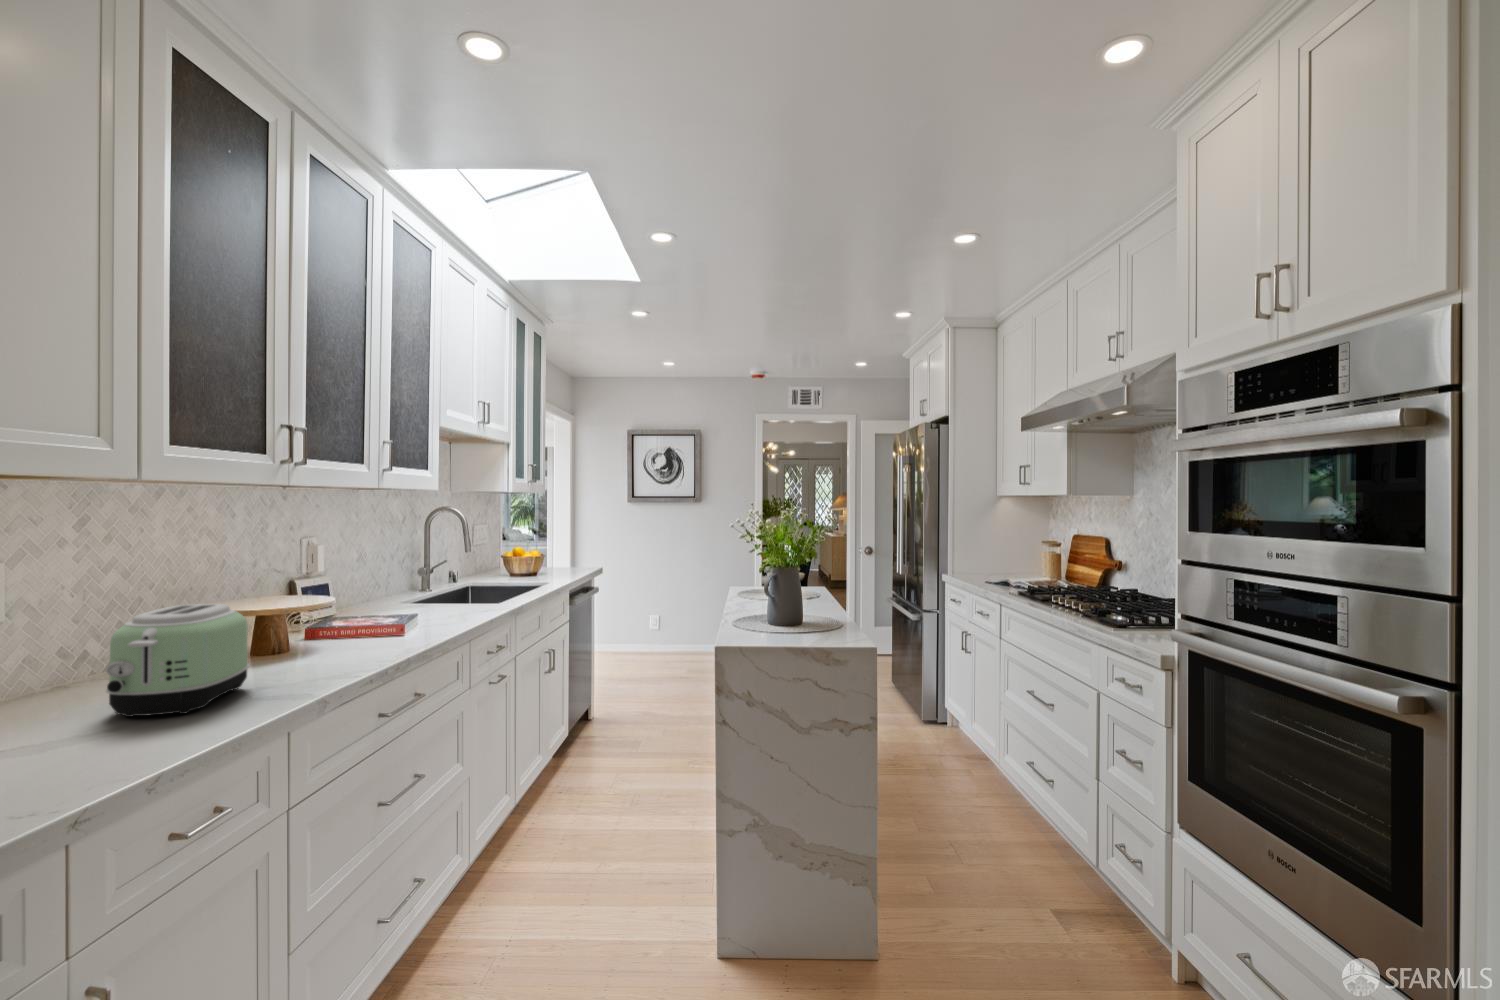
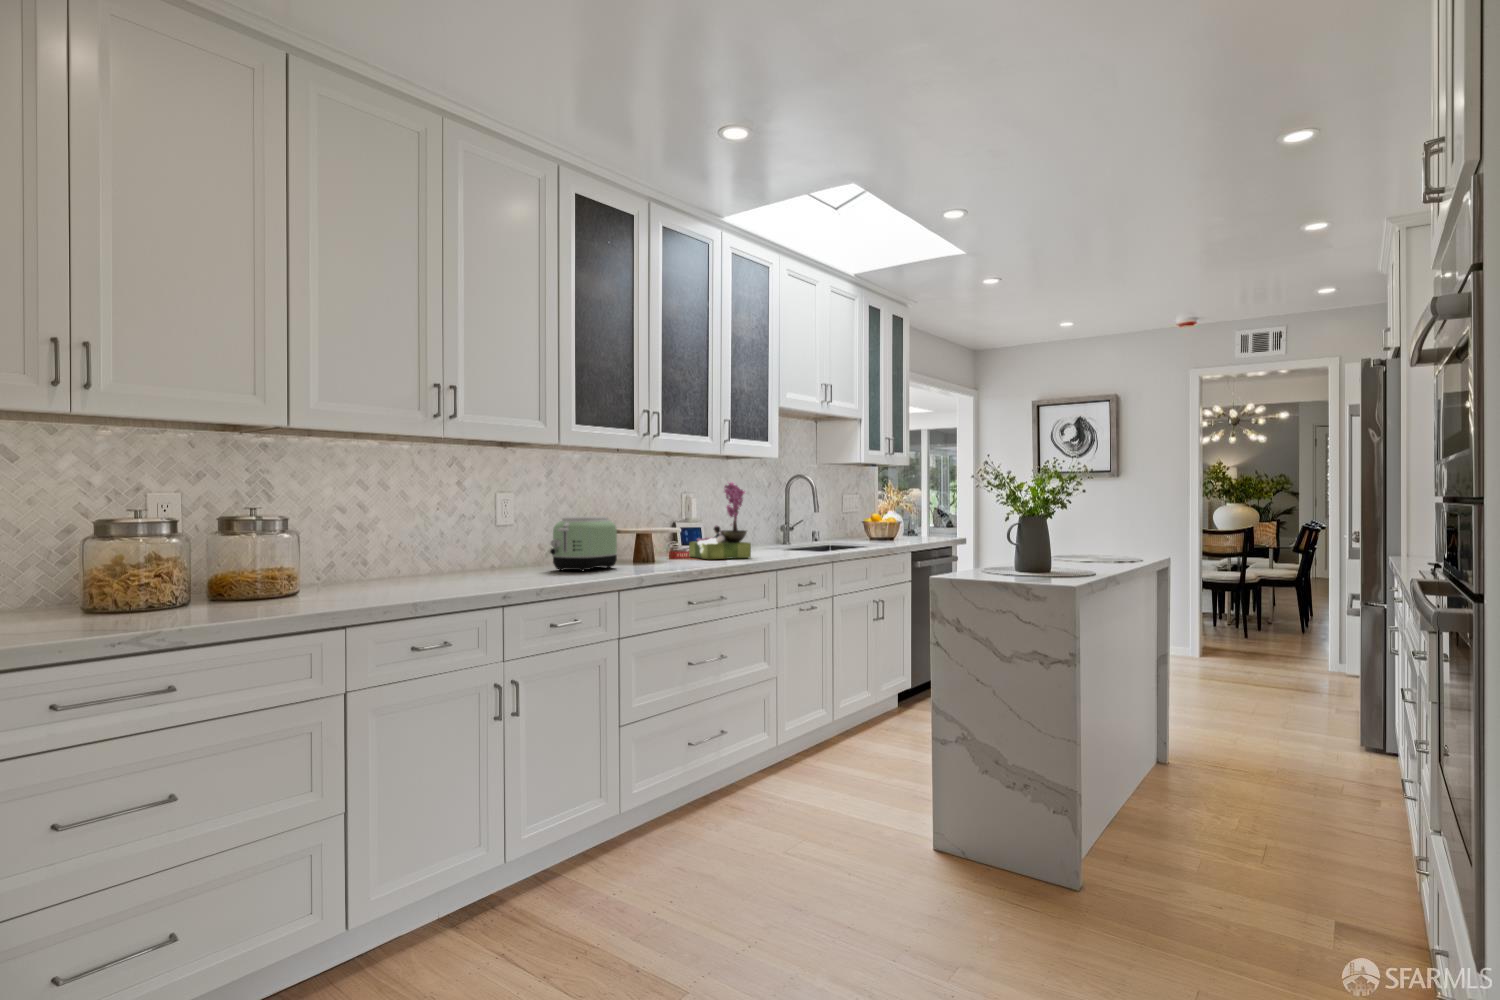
flower arrangement: none [335,524,437,641] -> present [689,482,751,559]

